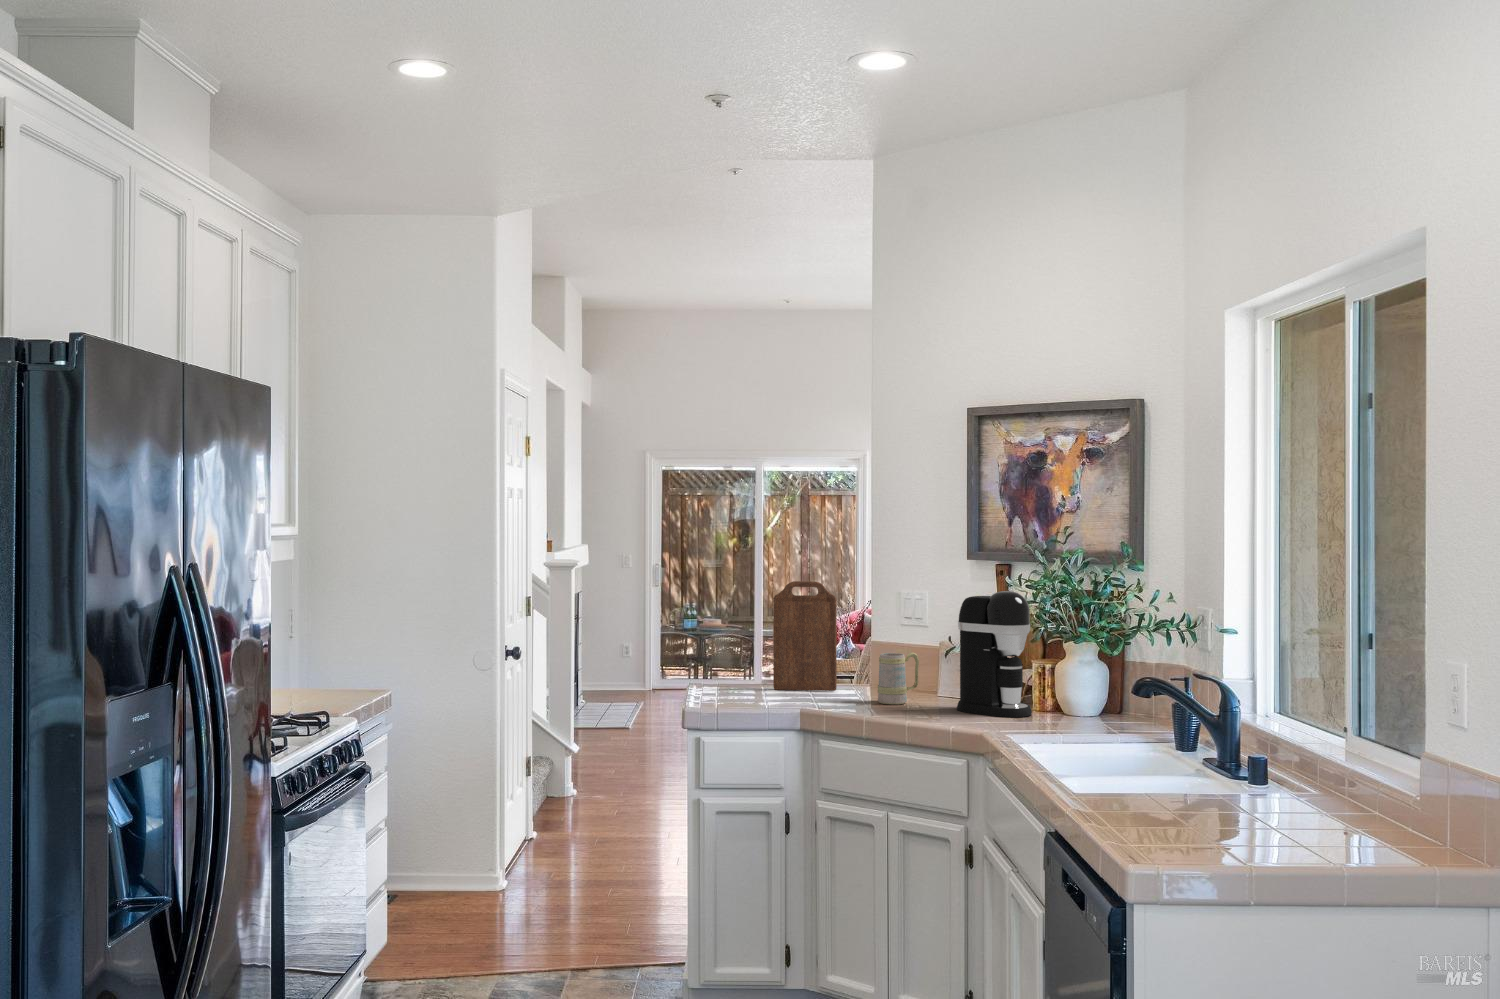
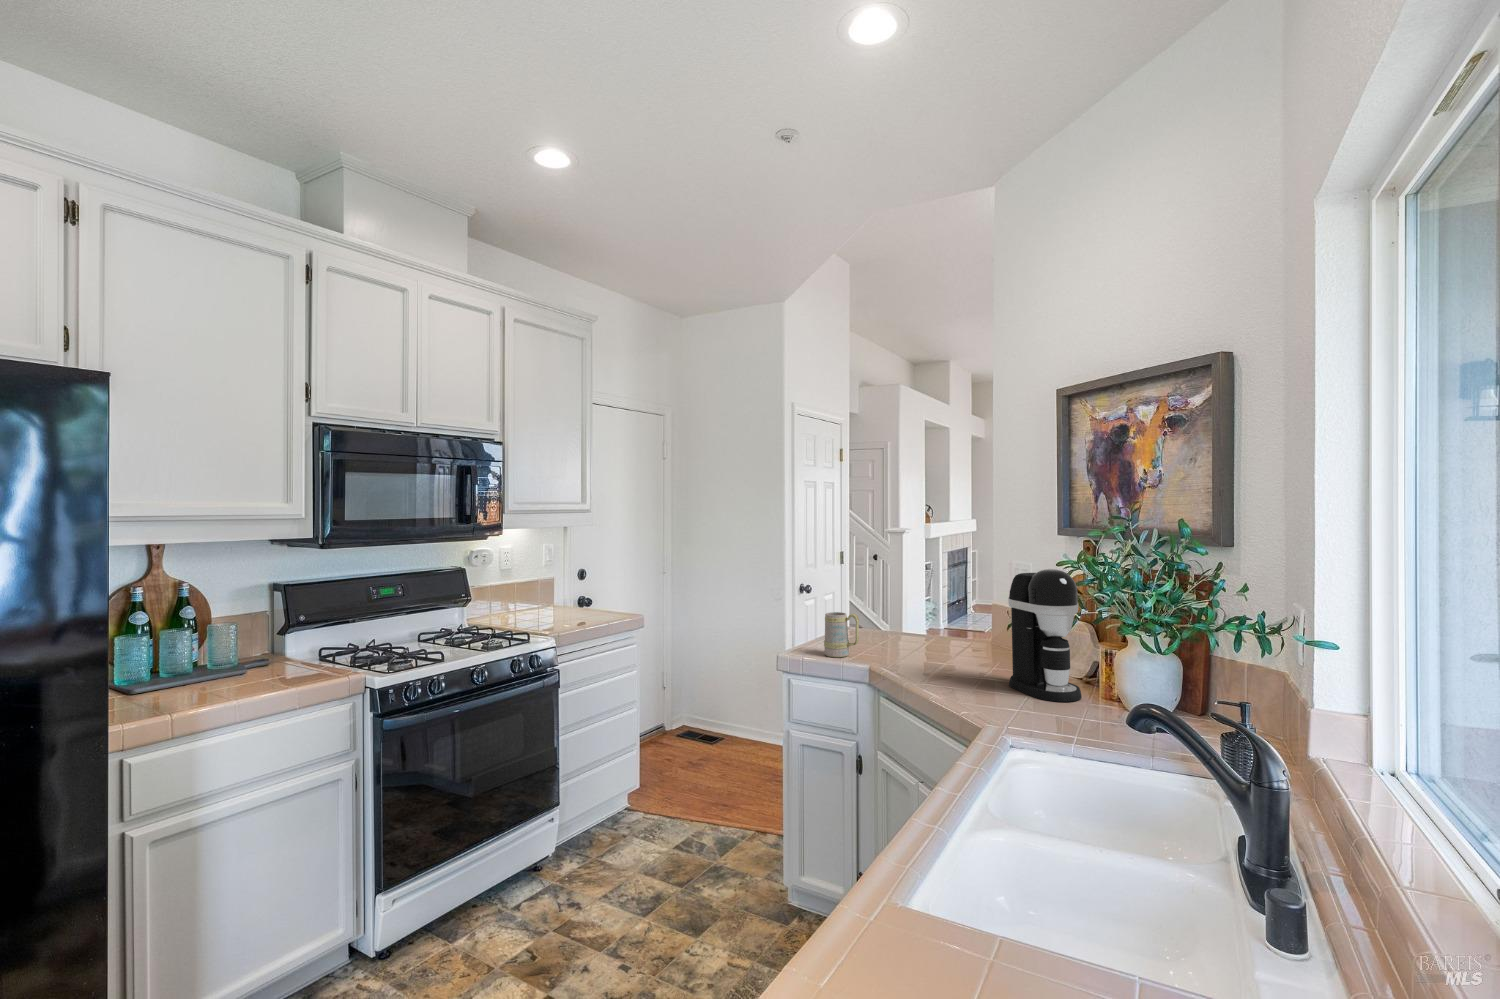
cutting board: present [773,581,837,691] -> none [889,552,941,648]
mug: present [878,653,919,705] -> present [824,612,859,657]

